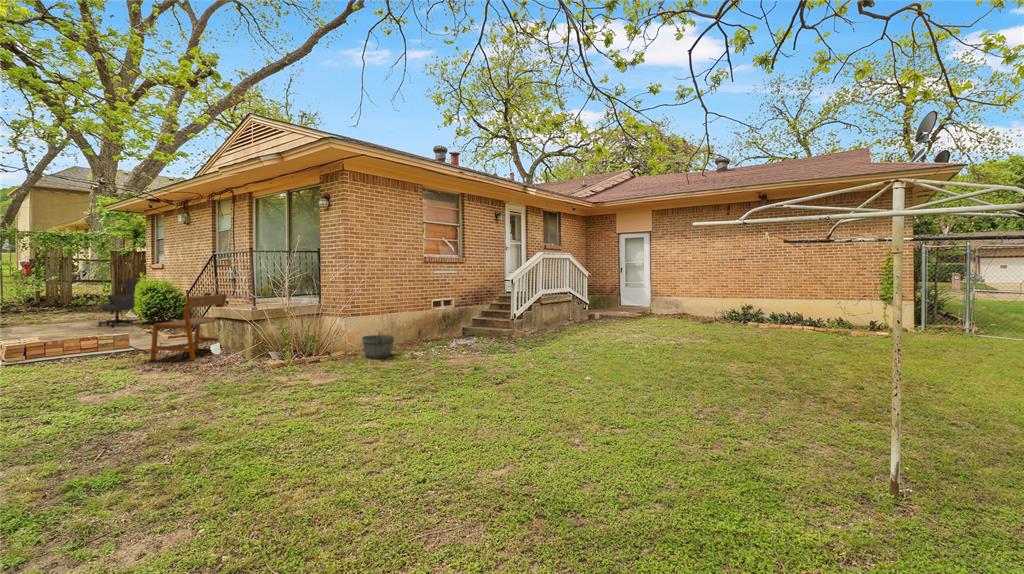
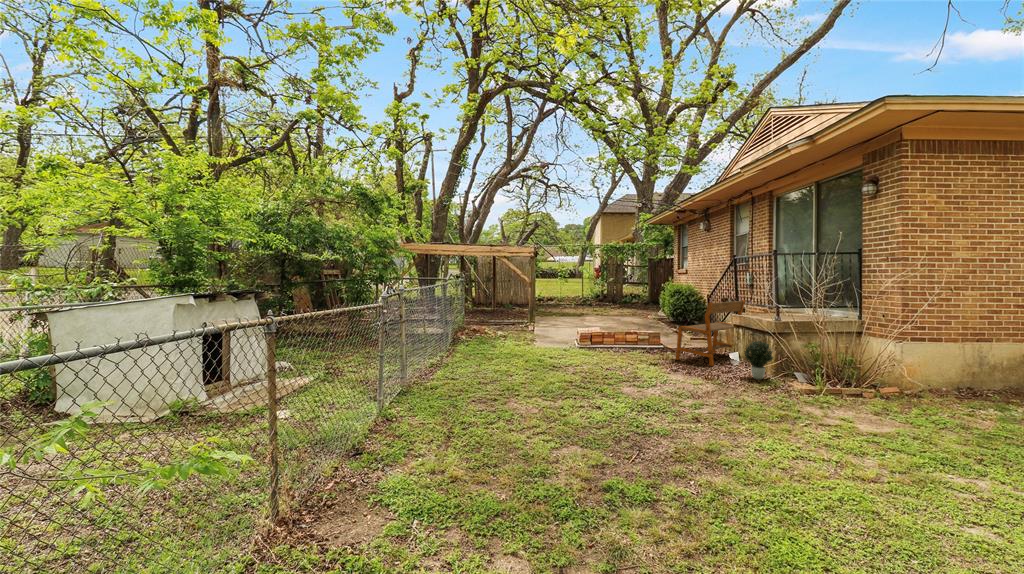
chair: present [99,278,140,327] -> none [639,282,668,323]
potted plant: none [224,329,253,364] -> present [744,341,773,379]
wooden bucket: present [362,332,394,359] -> none [931,363,996,407]

